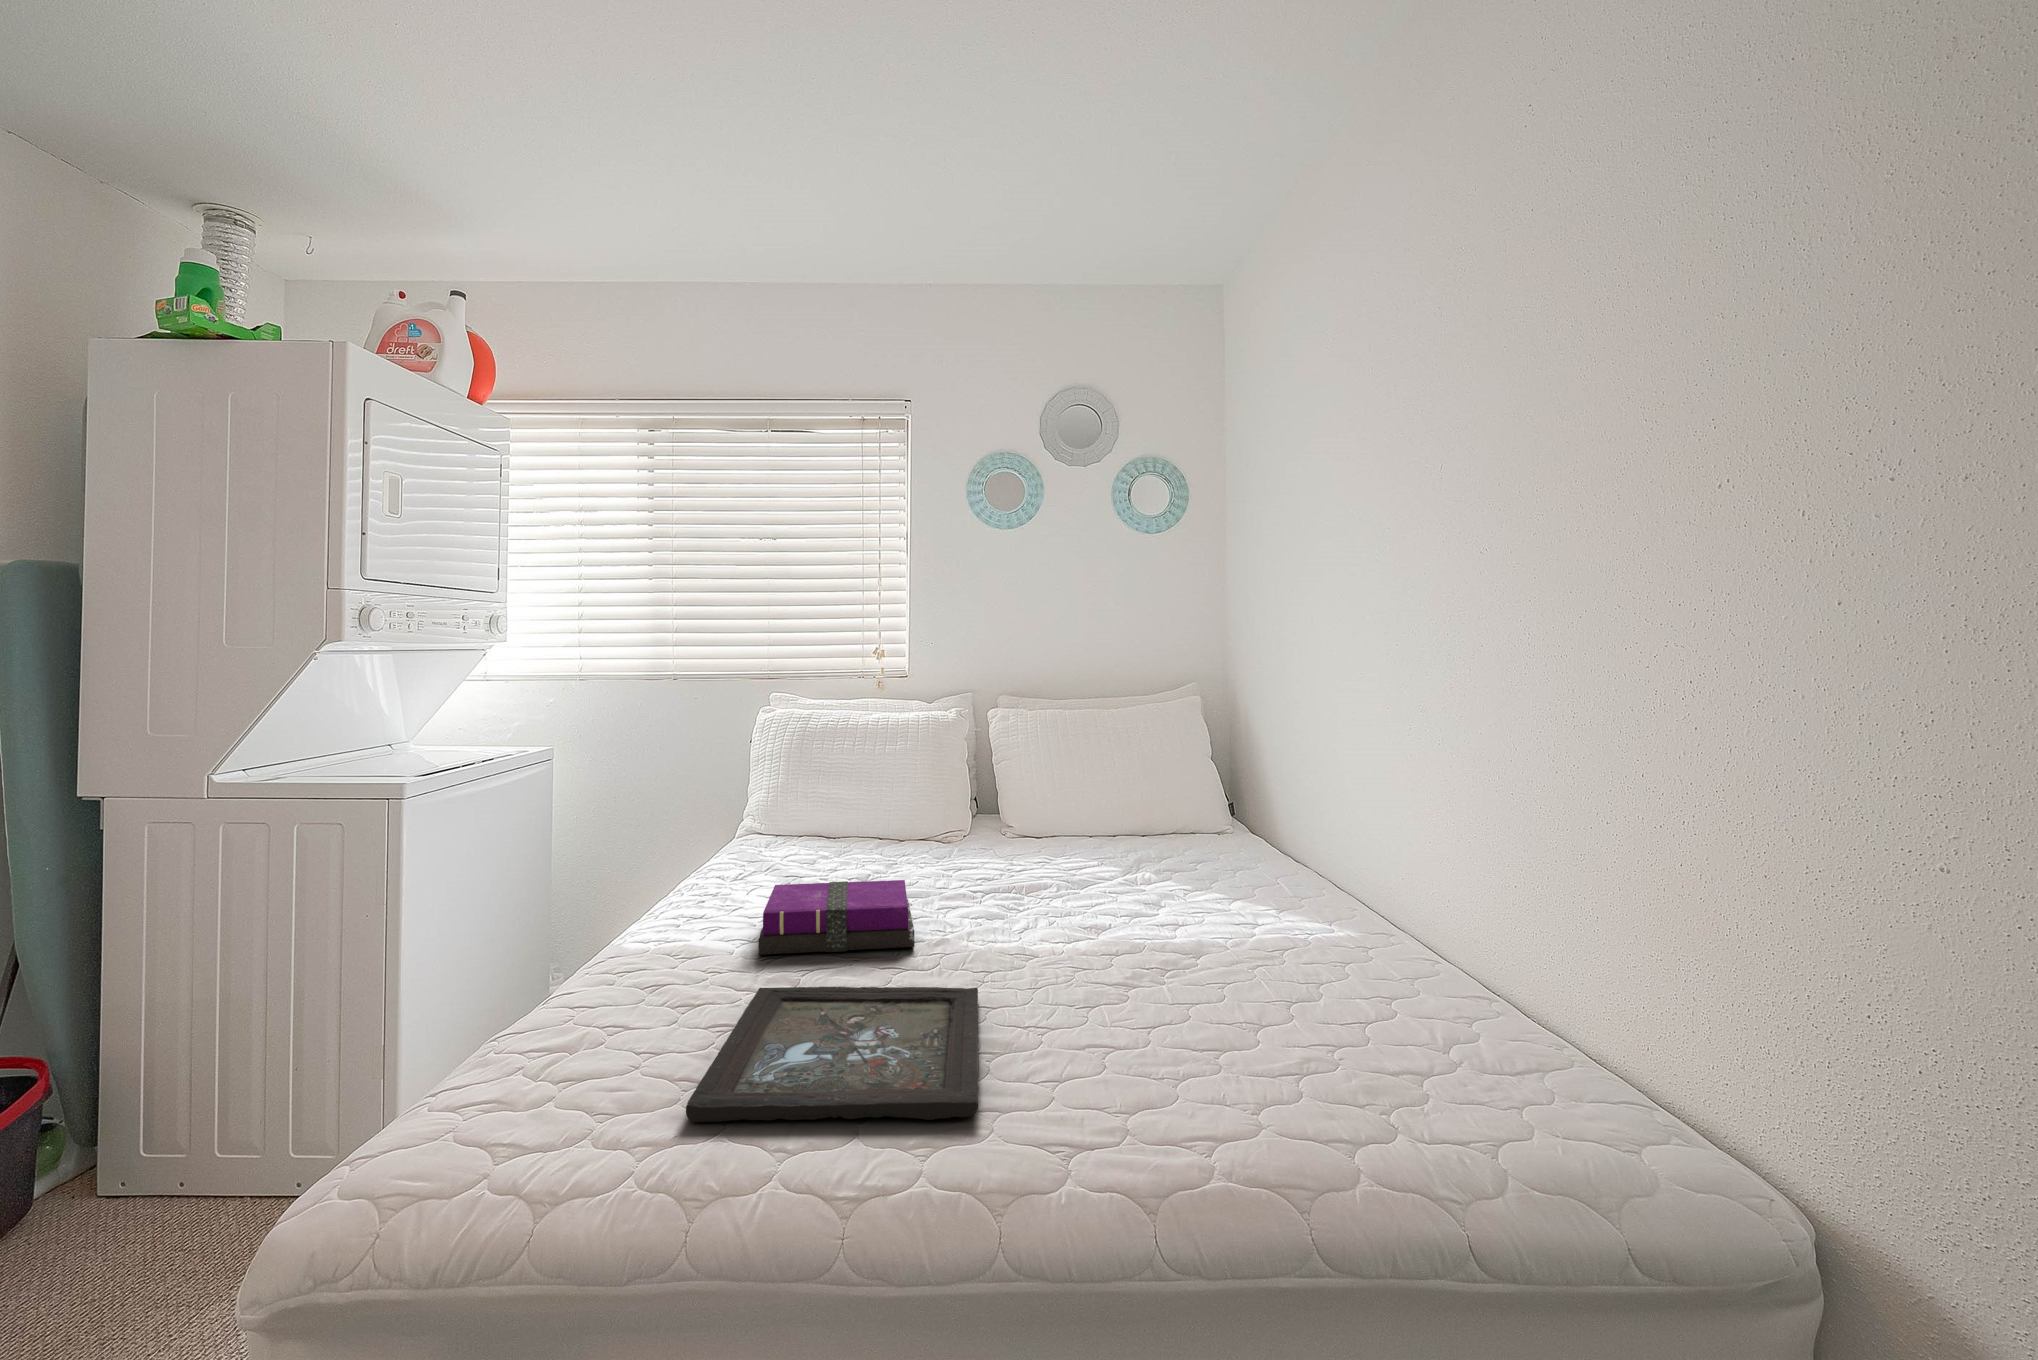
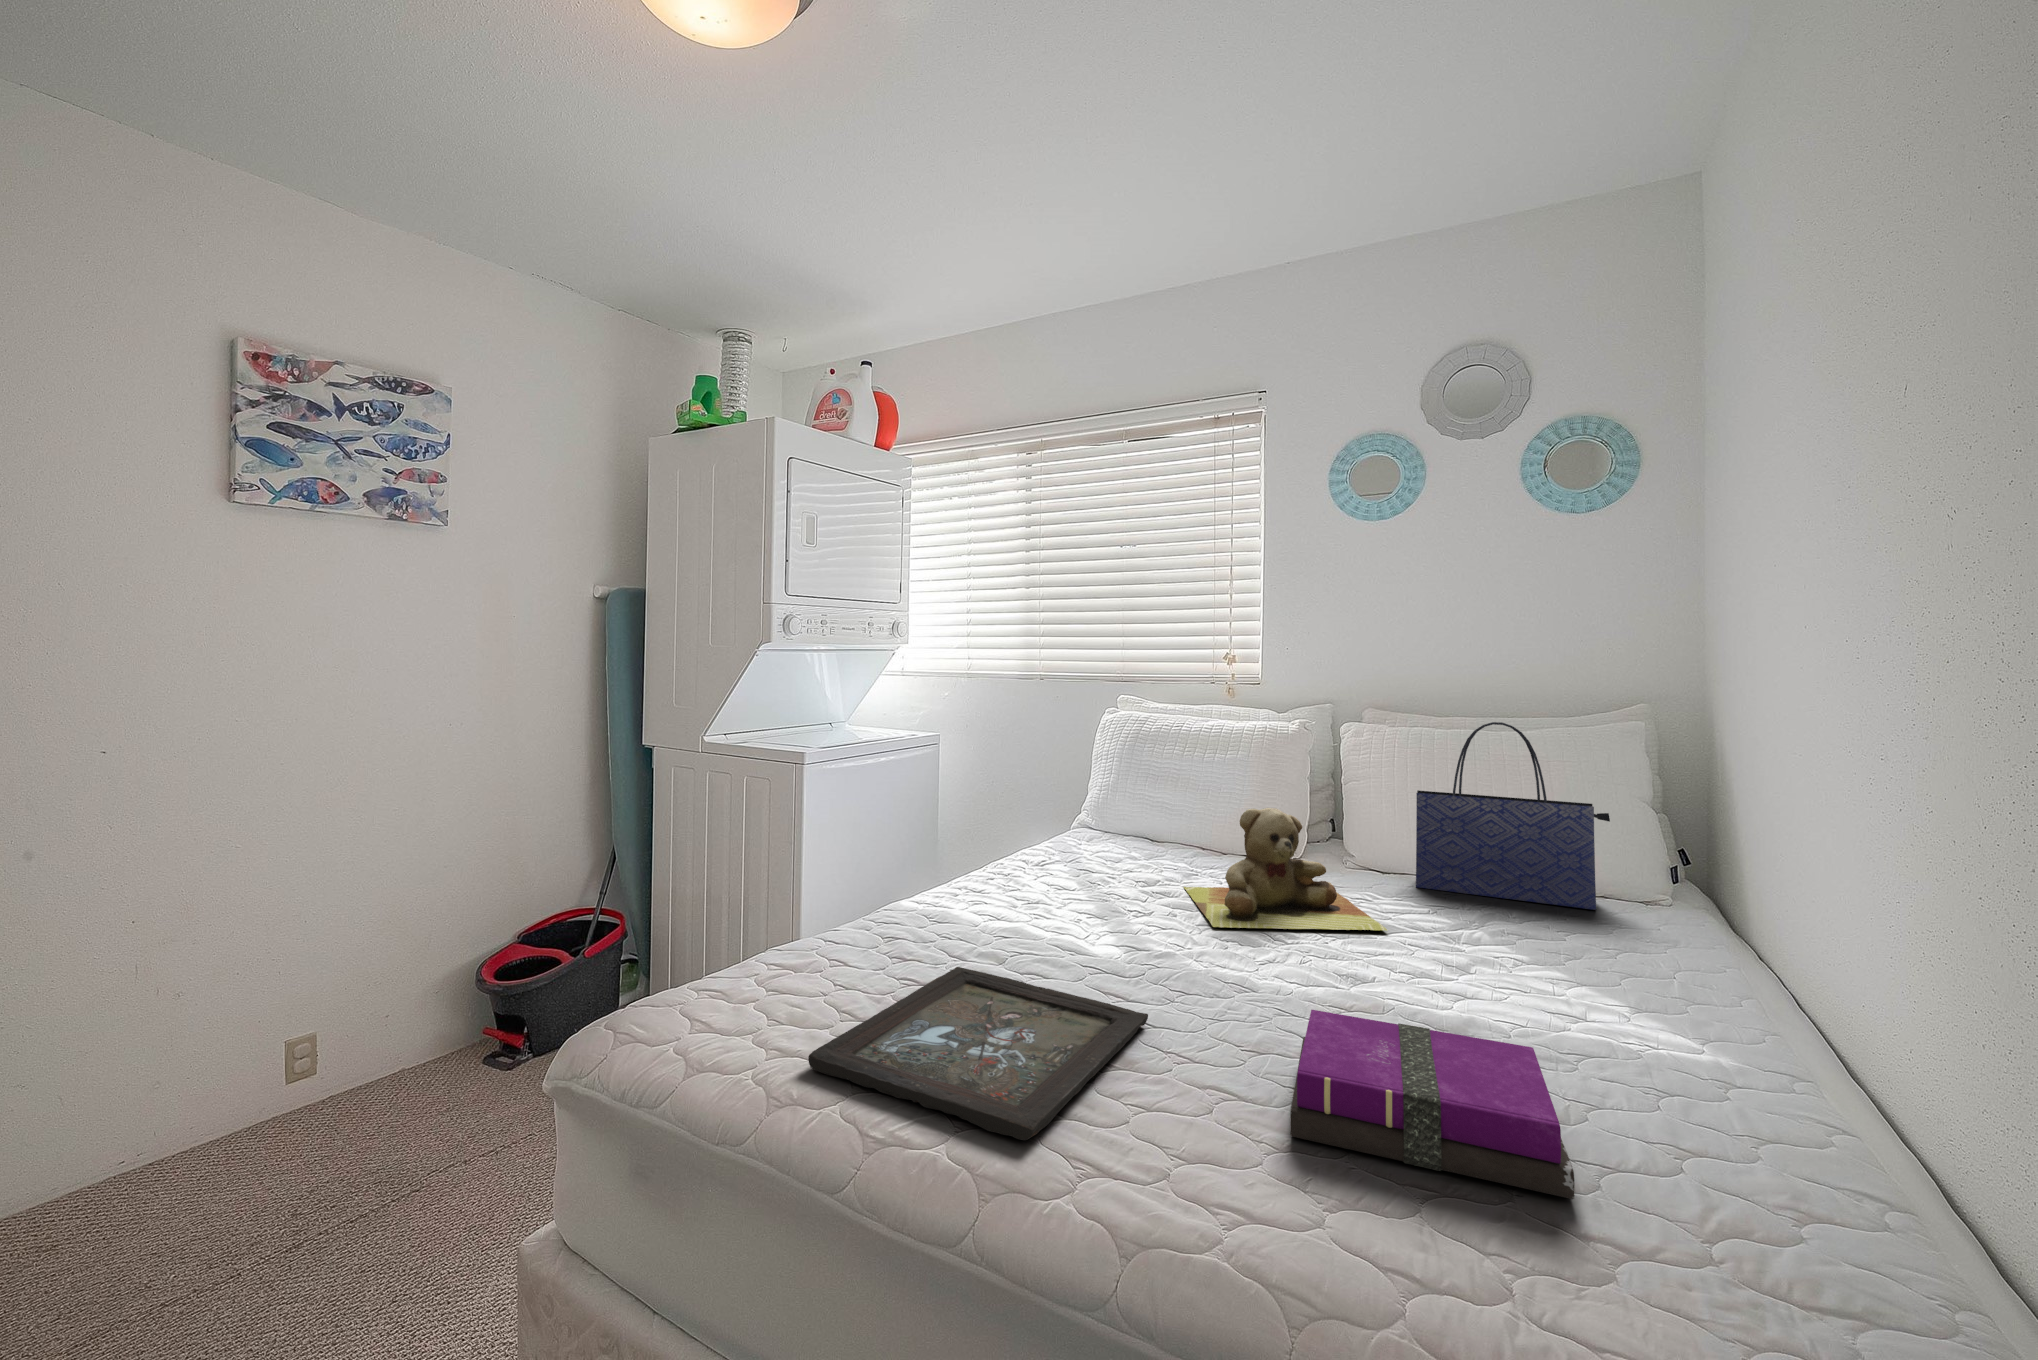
tote bag: none [1073,702,1211,851] -> present [1416,722,1610,910]
teddy bear: none [896,791,1090,908] -> present [1184,808,1387,931]
notebook: present [759,880,914,955] -> present [1290,1010,1575,1199]

